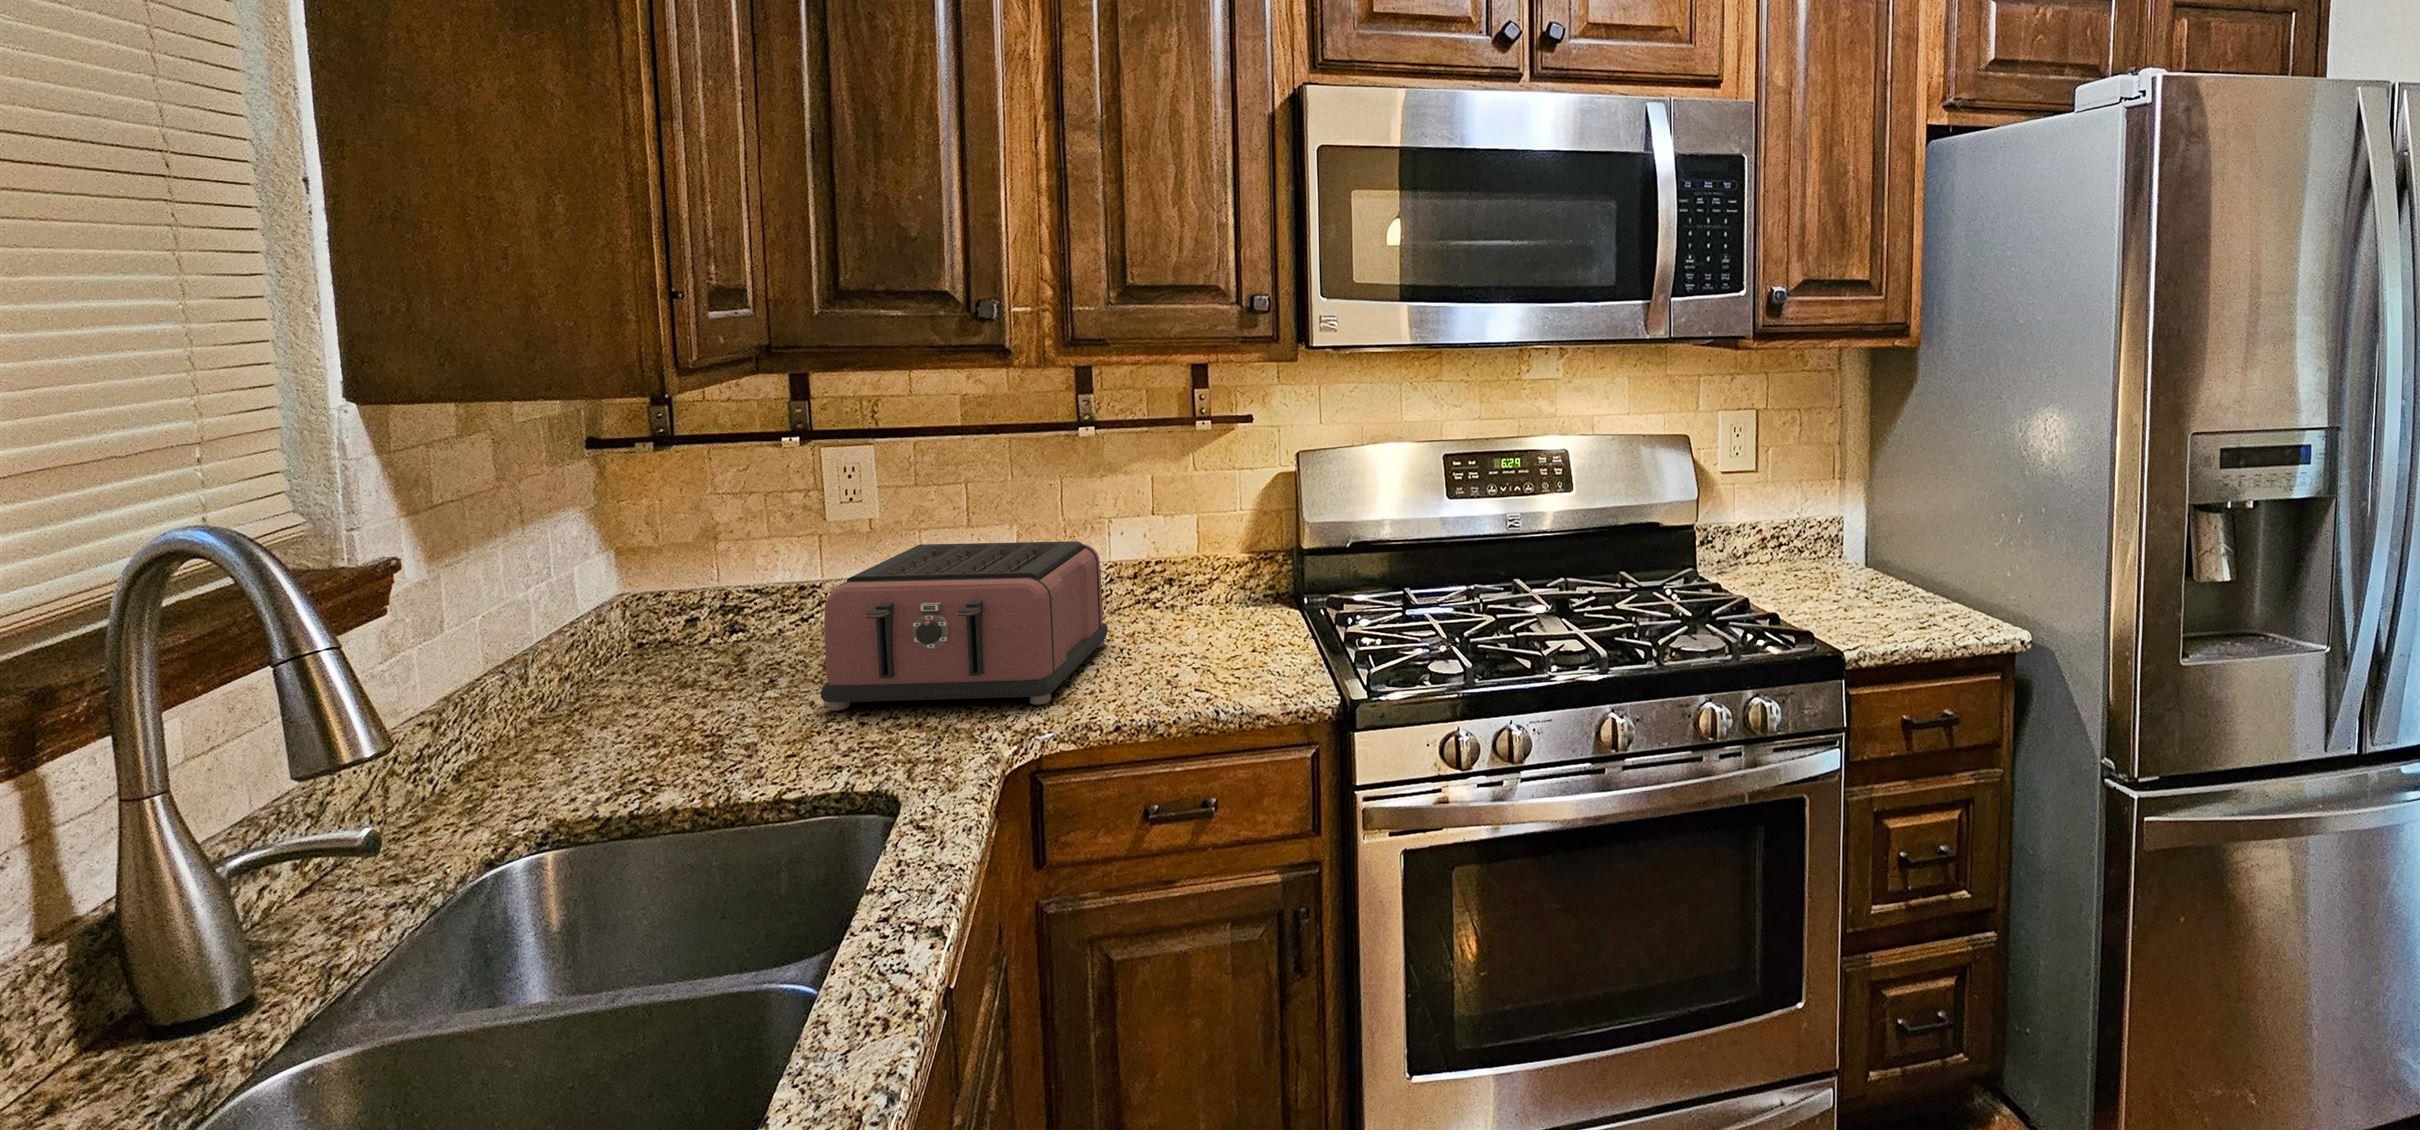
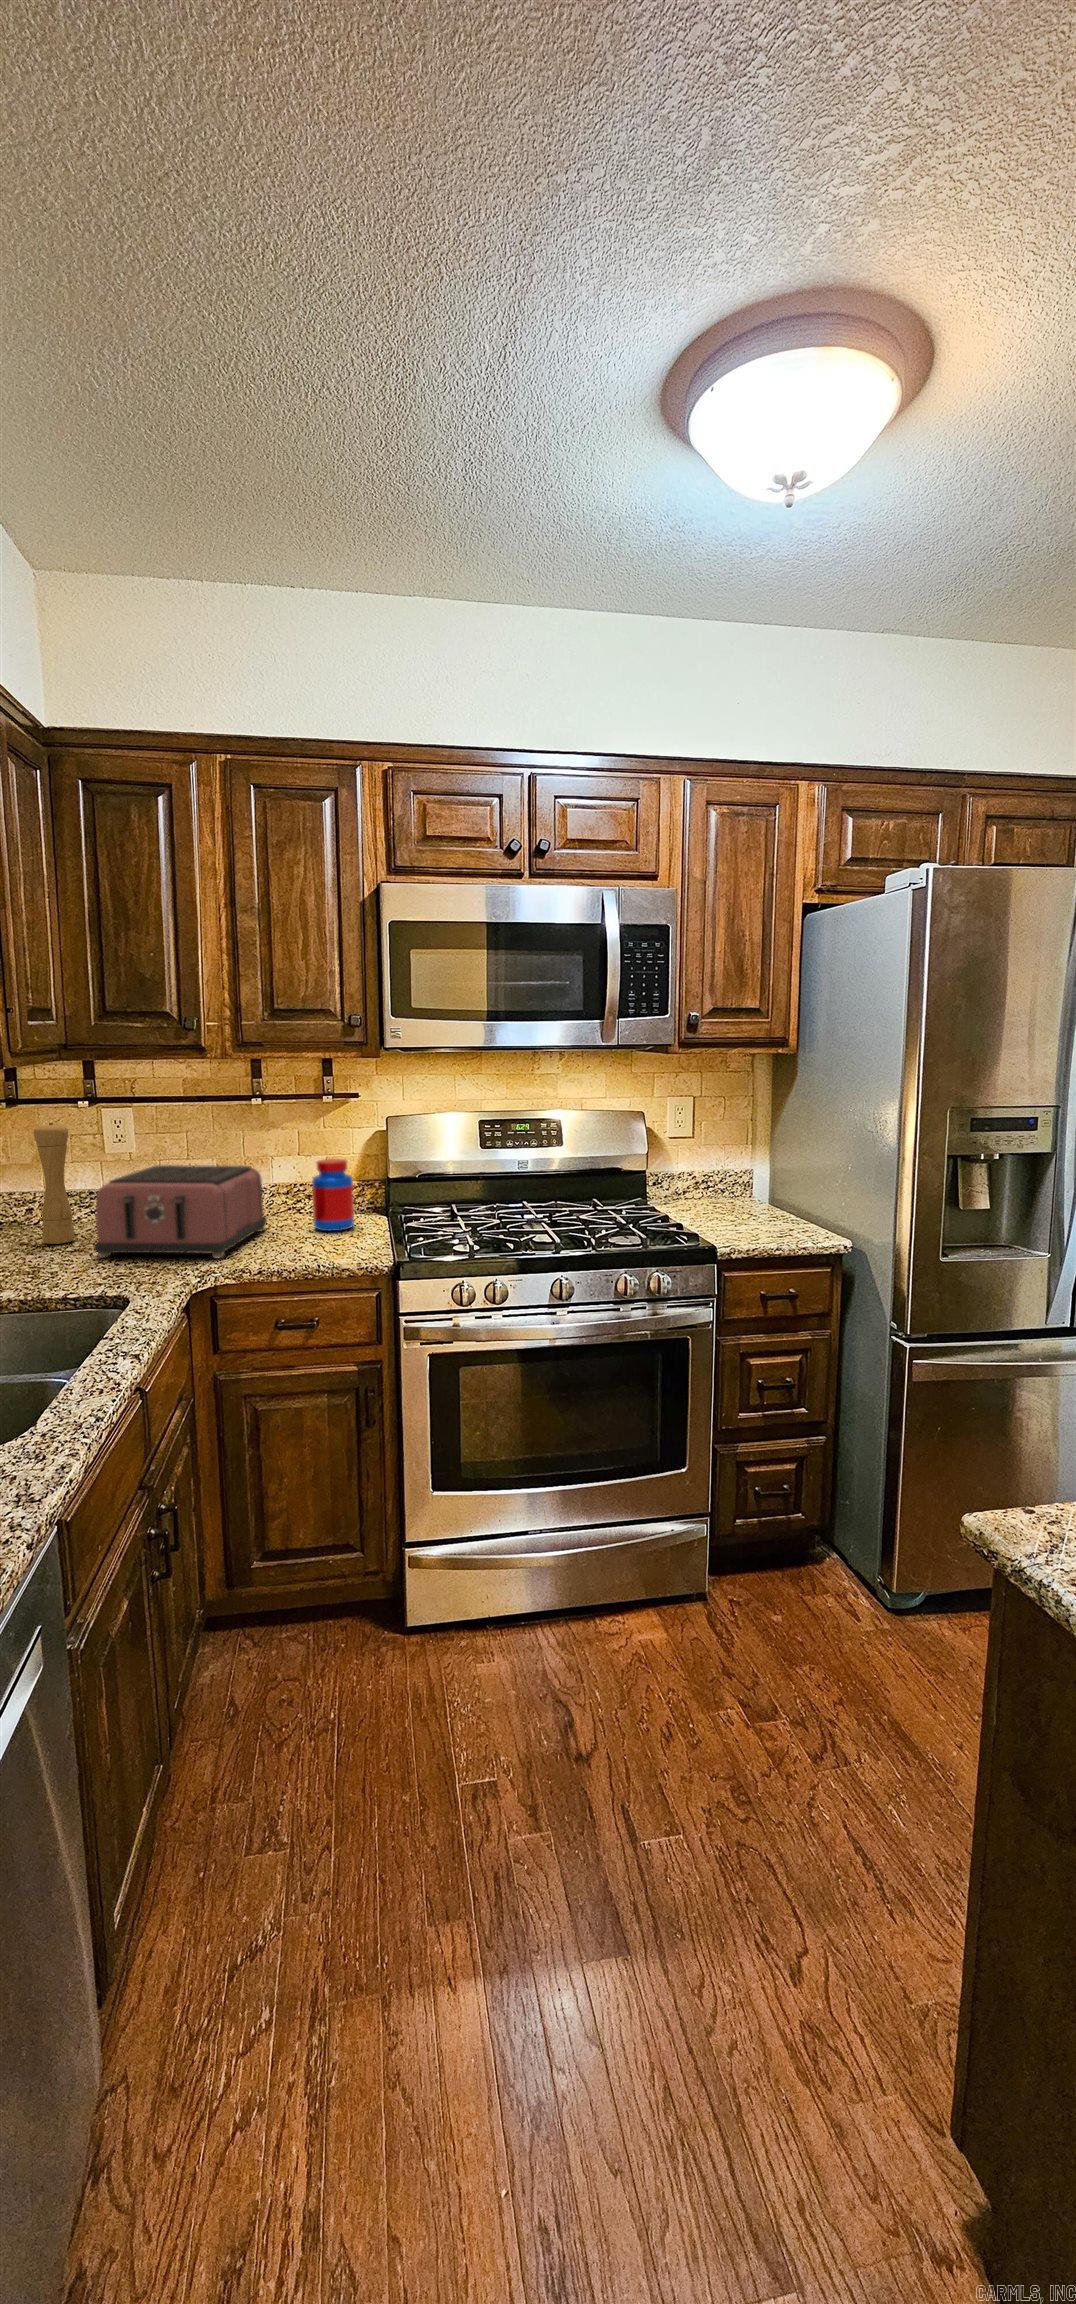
pepper mill: none [709,479,778,685] -> present [34,1123,74,1244]
jar: none [1184,525,1252,644] -> present [312,1159,354,1231]

